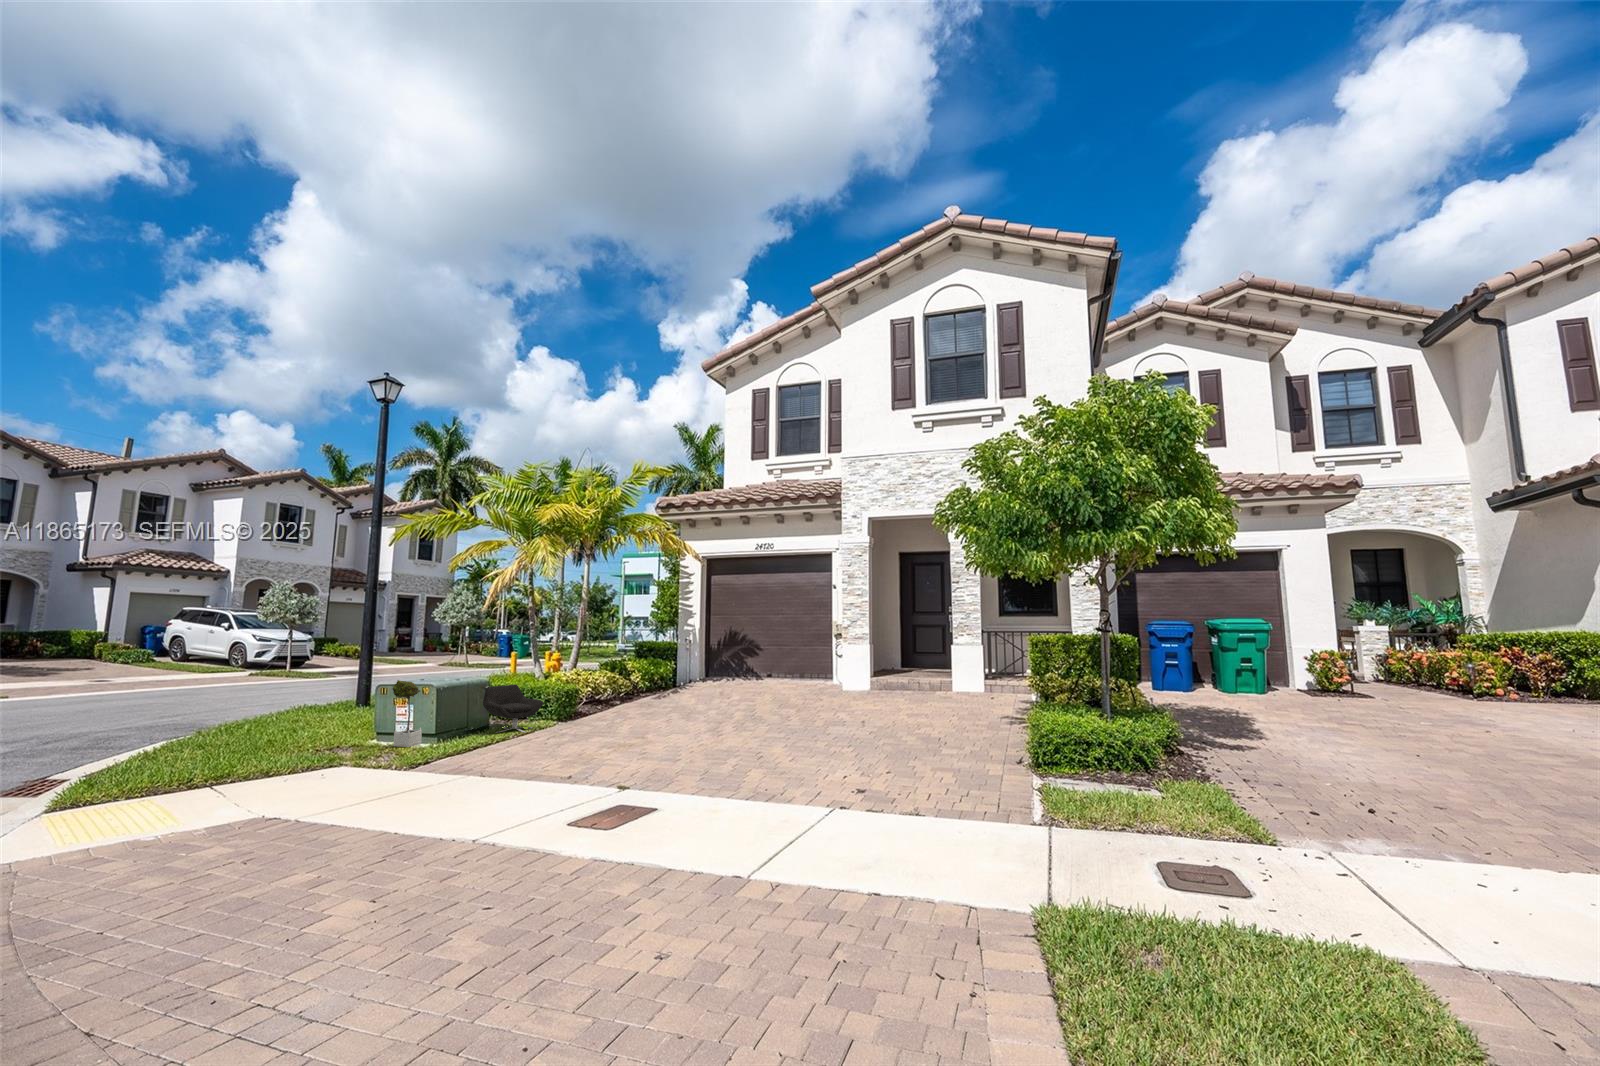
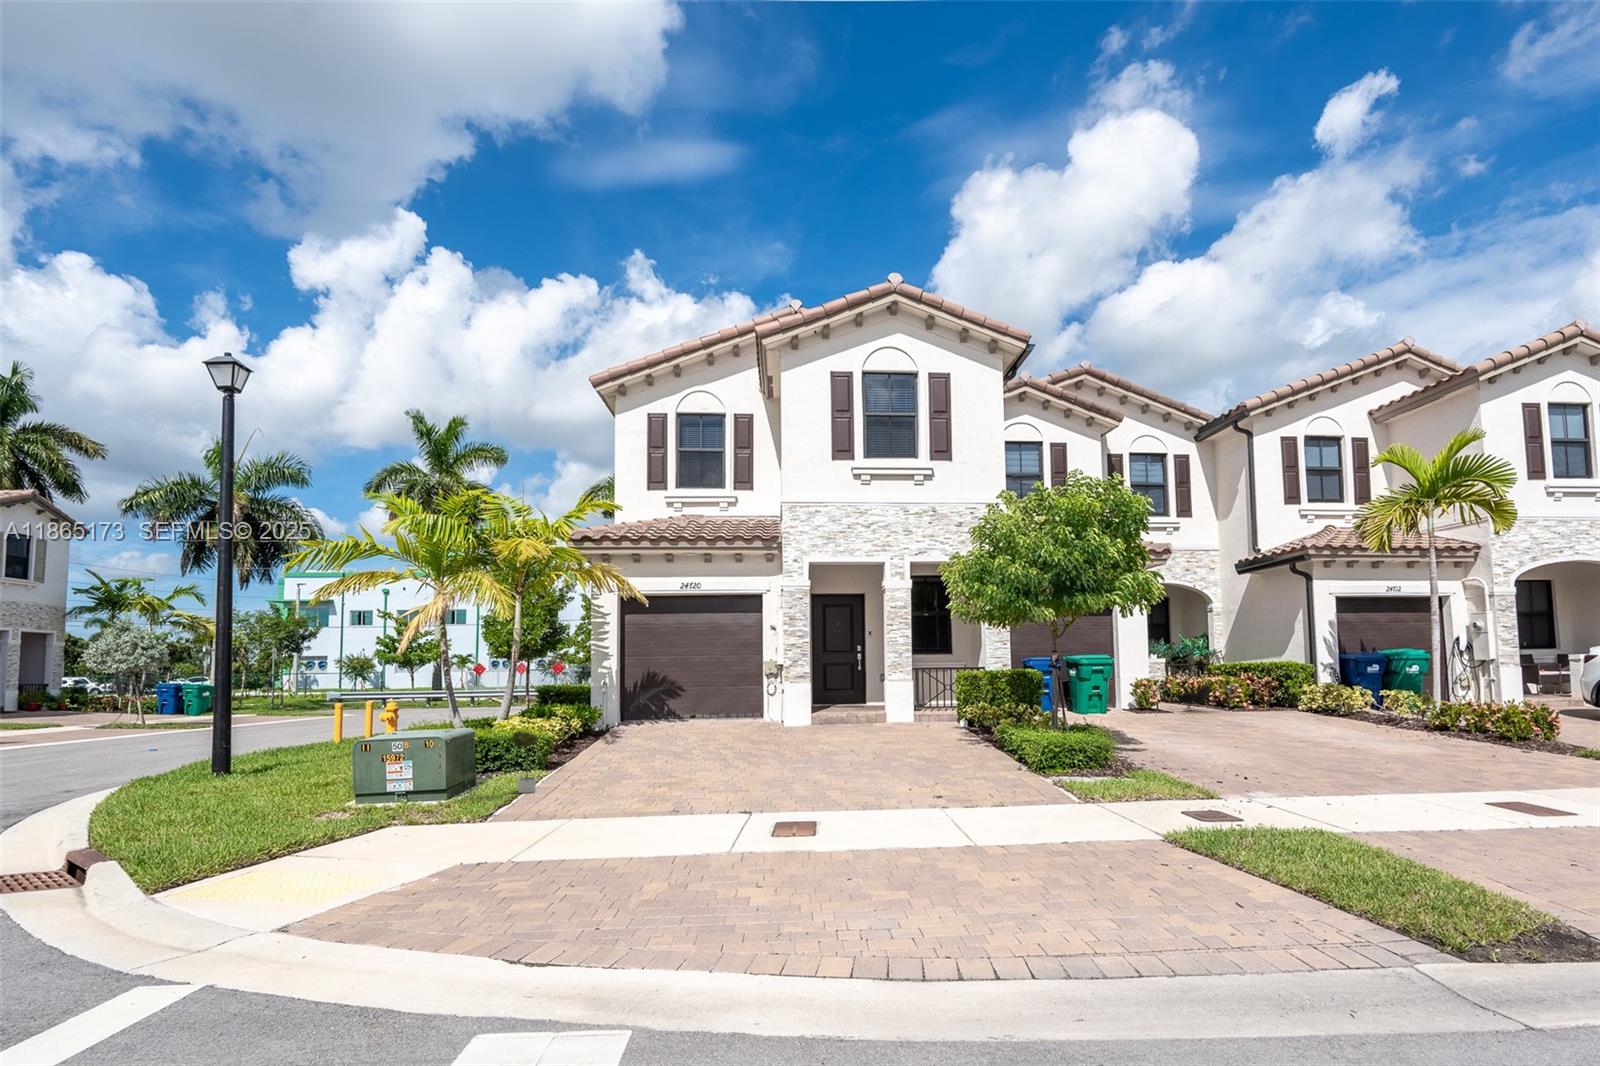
lounge chair: present [483,685,544,733] -> present [1177,686,1210,711]

